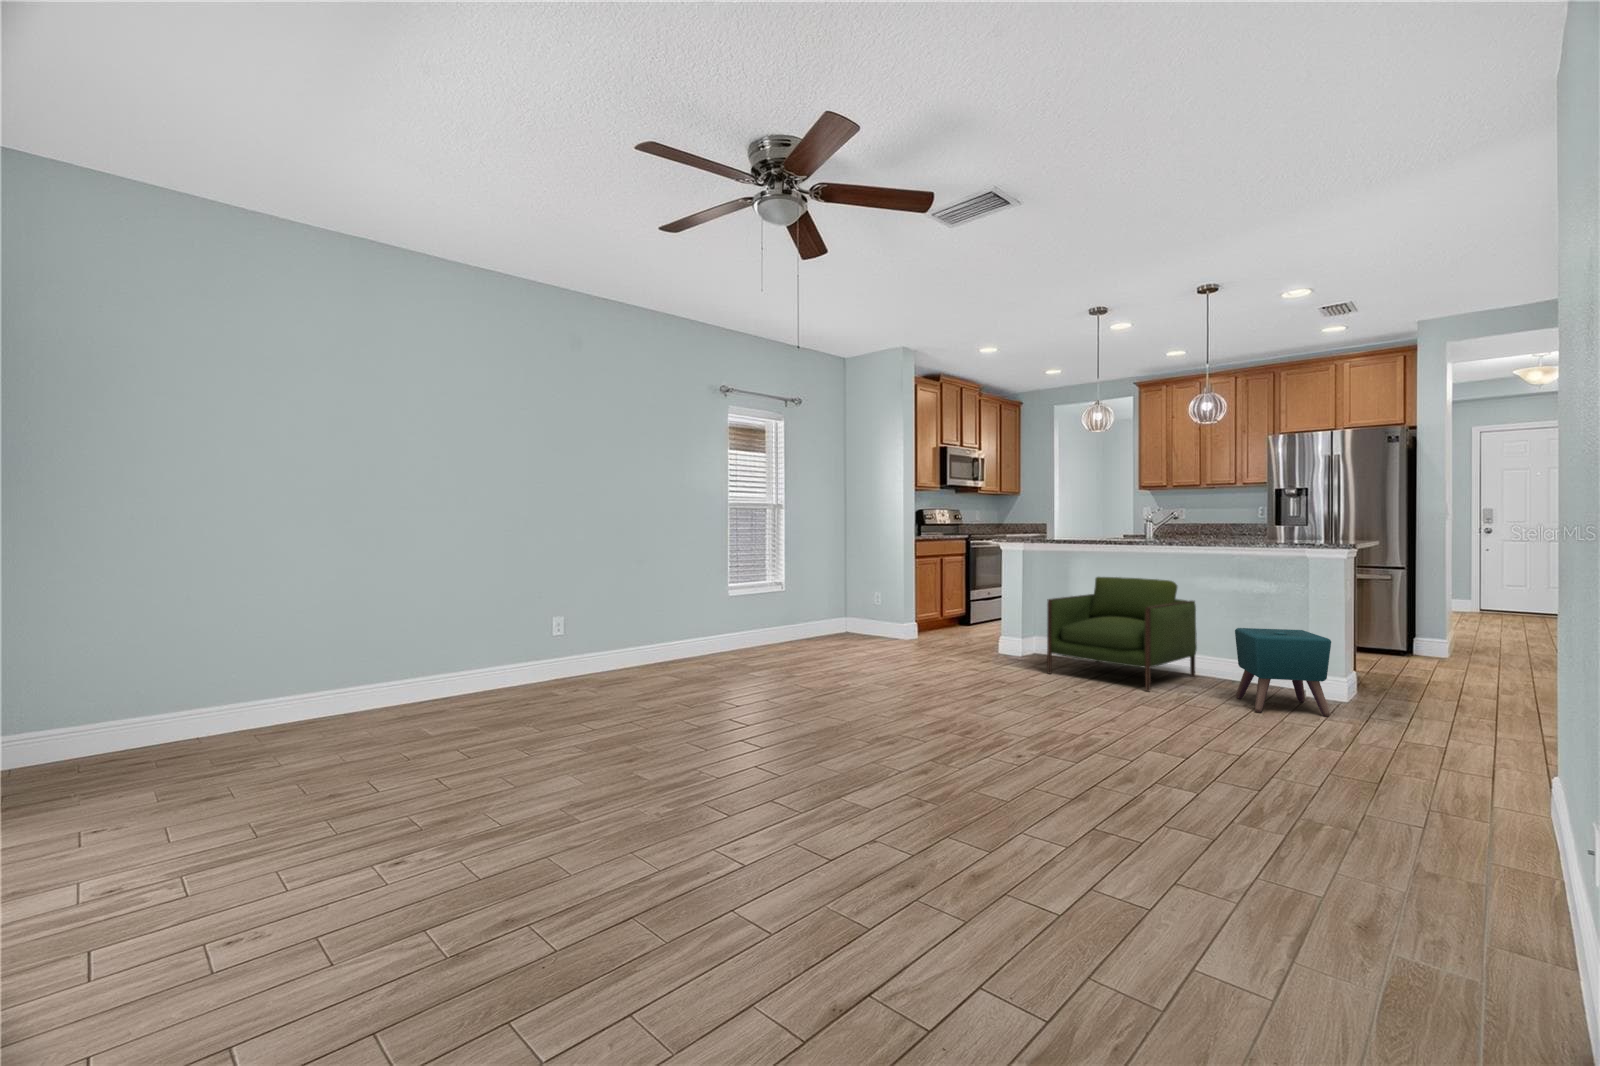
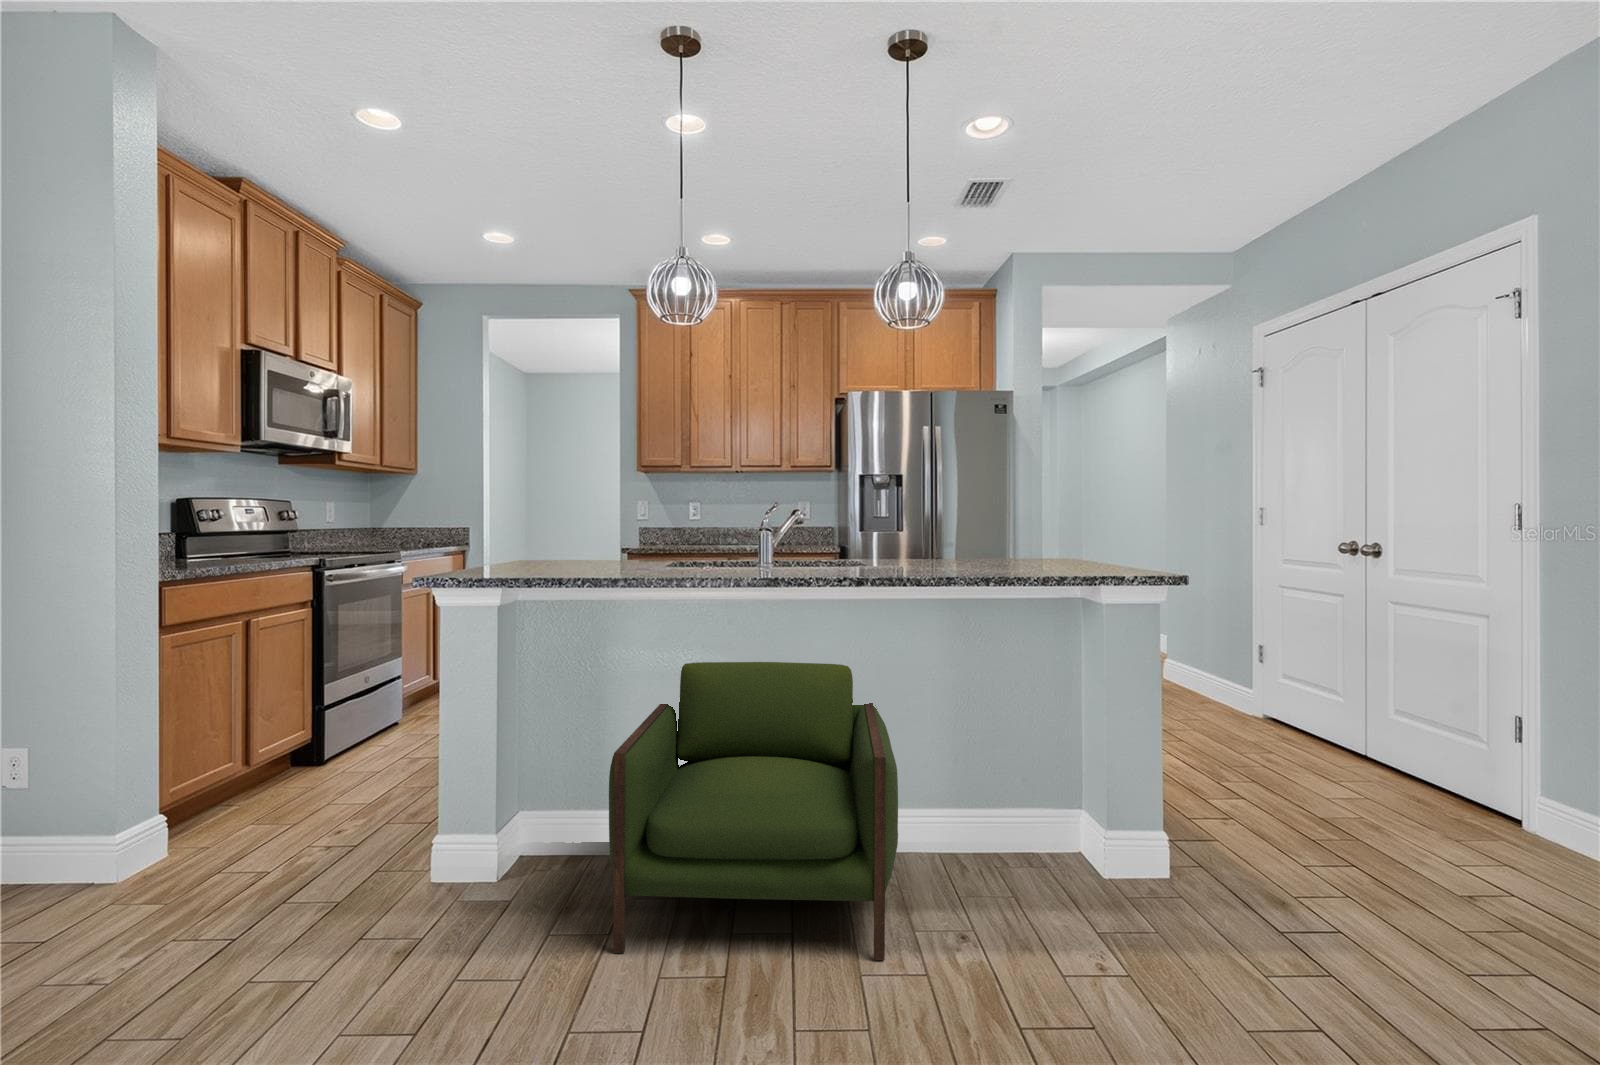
ottoman: present [1235,628,1331,716] -> none [1018,752,1208,975]

